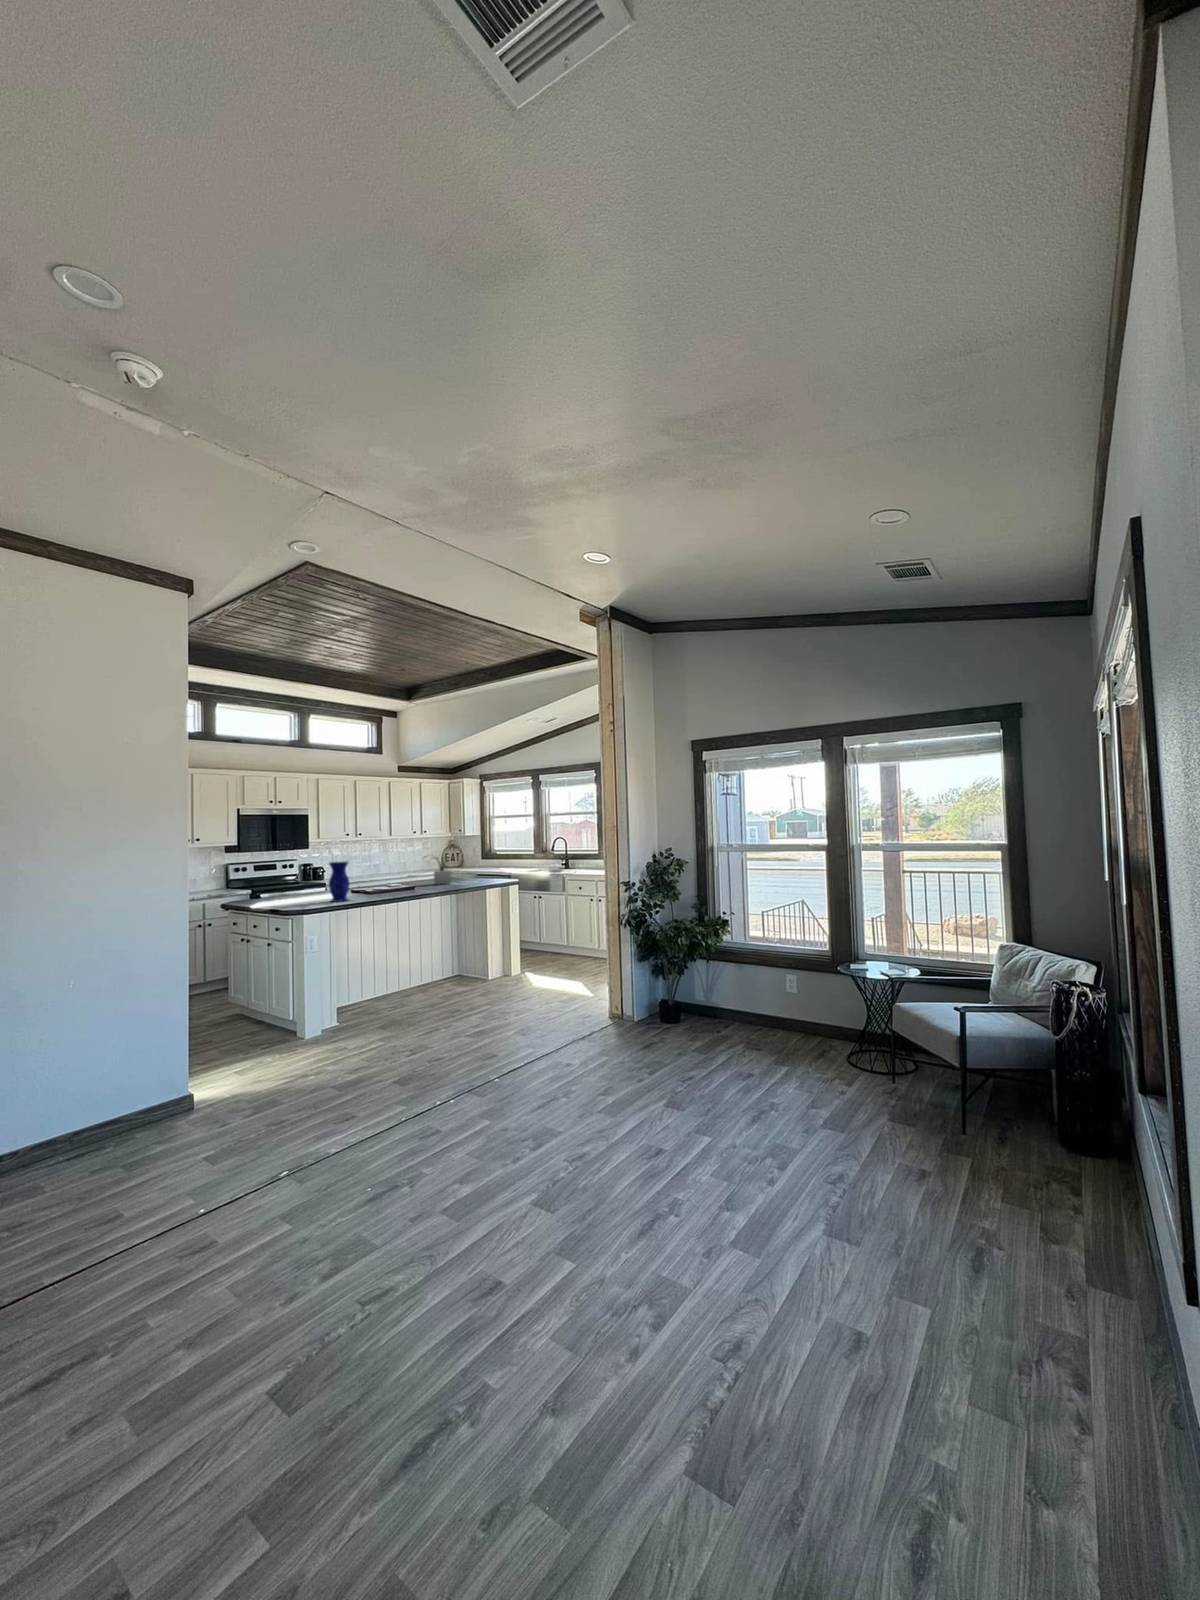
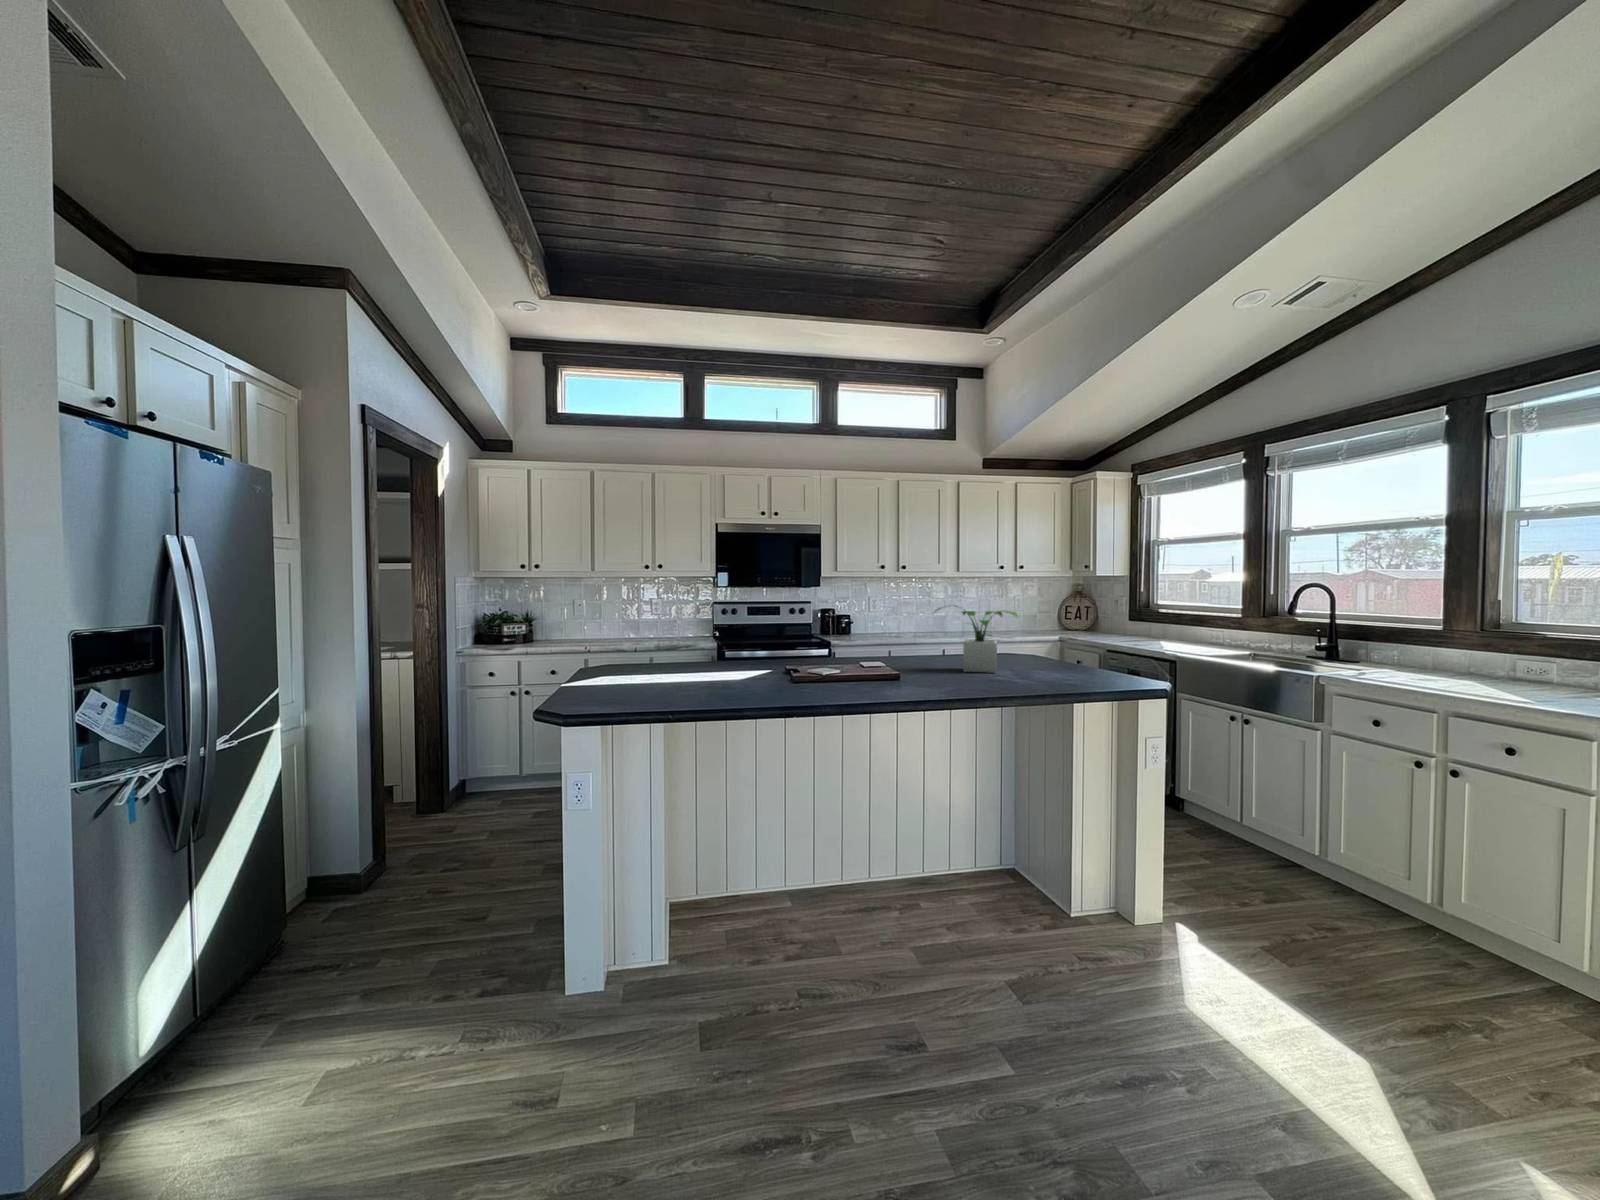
vase: present [329,861,349,902] -> none [651,608,696,701]

